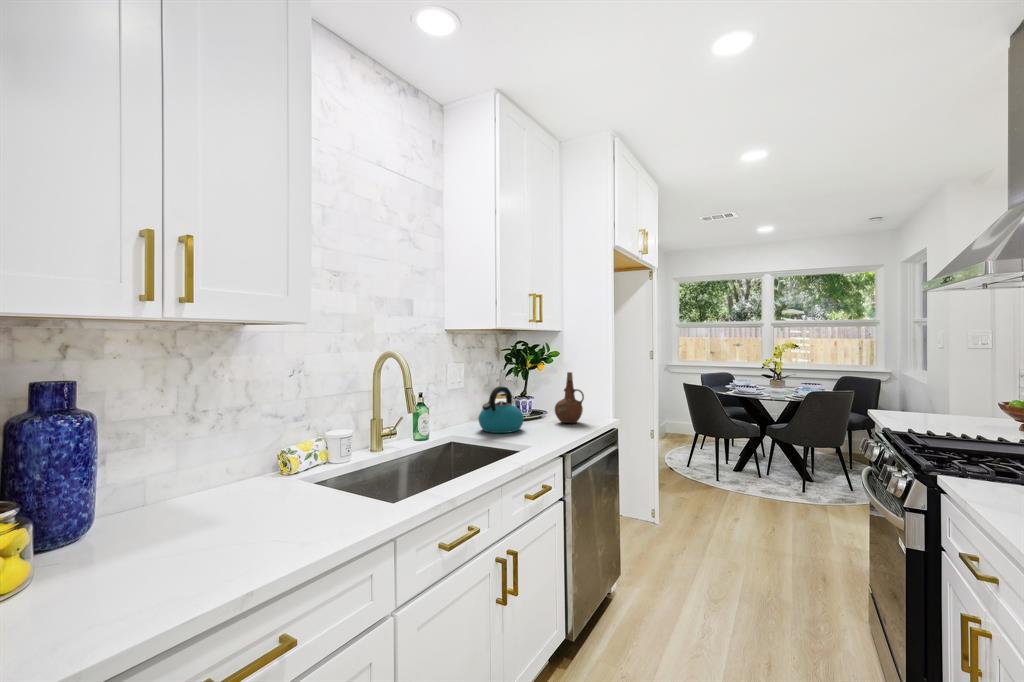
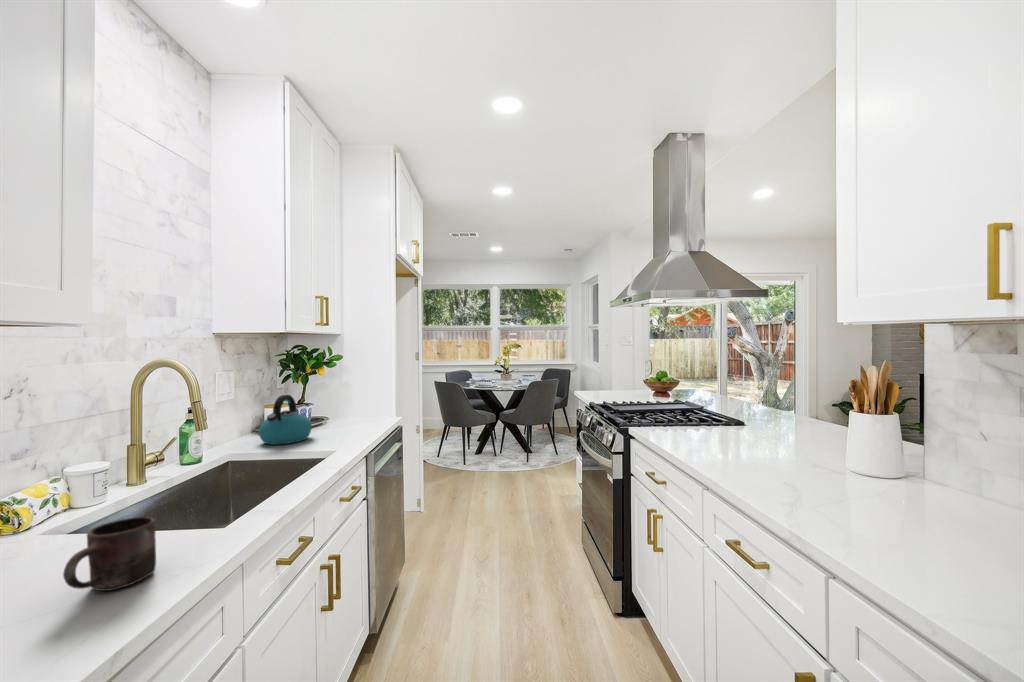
ceramic pitcher: present [555,372,584,423] -> none [339,376,369,426]
mug: none [263,481,332,538] -> present [63,517,156,591]

